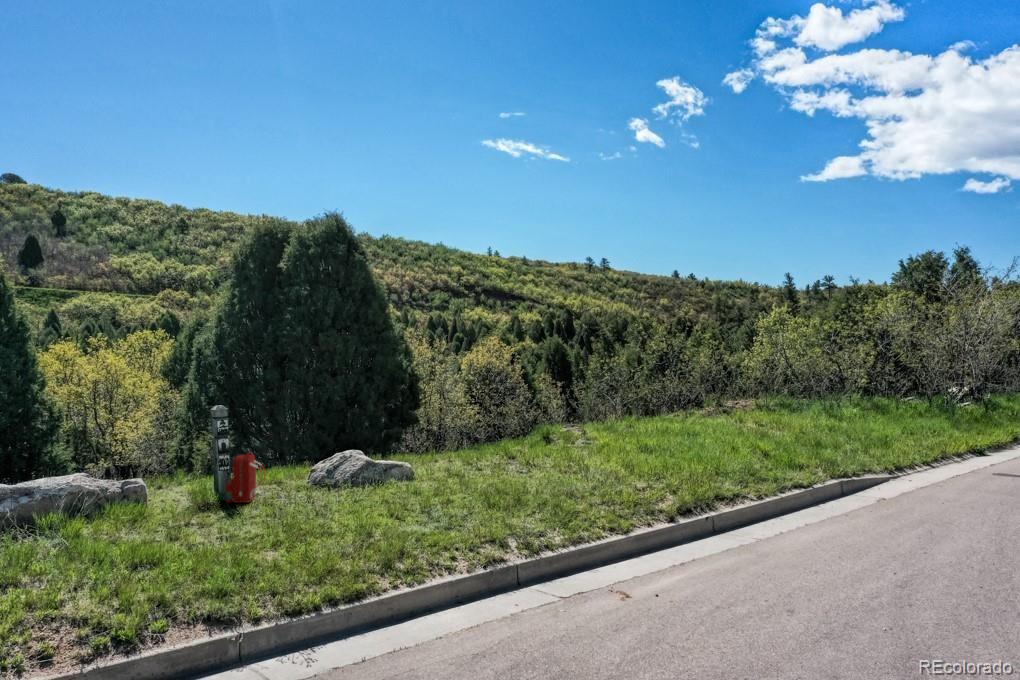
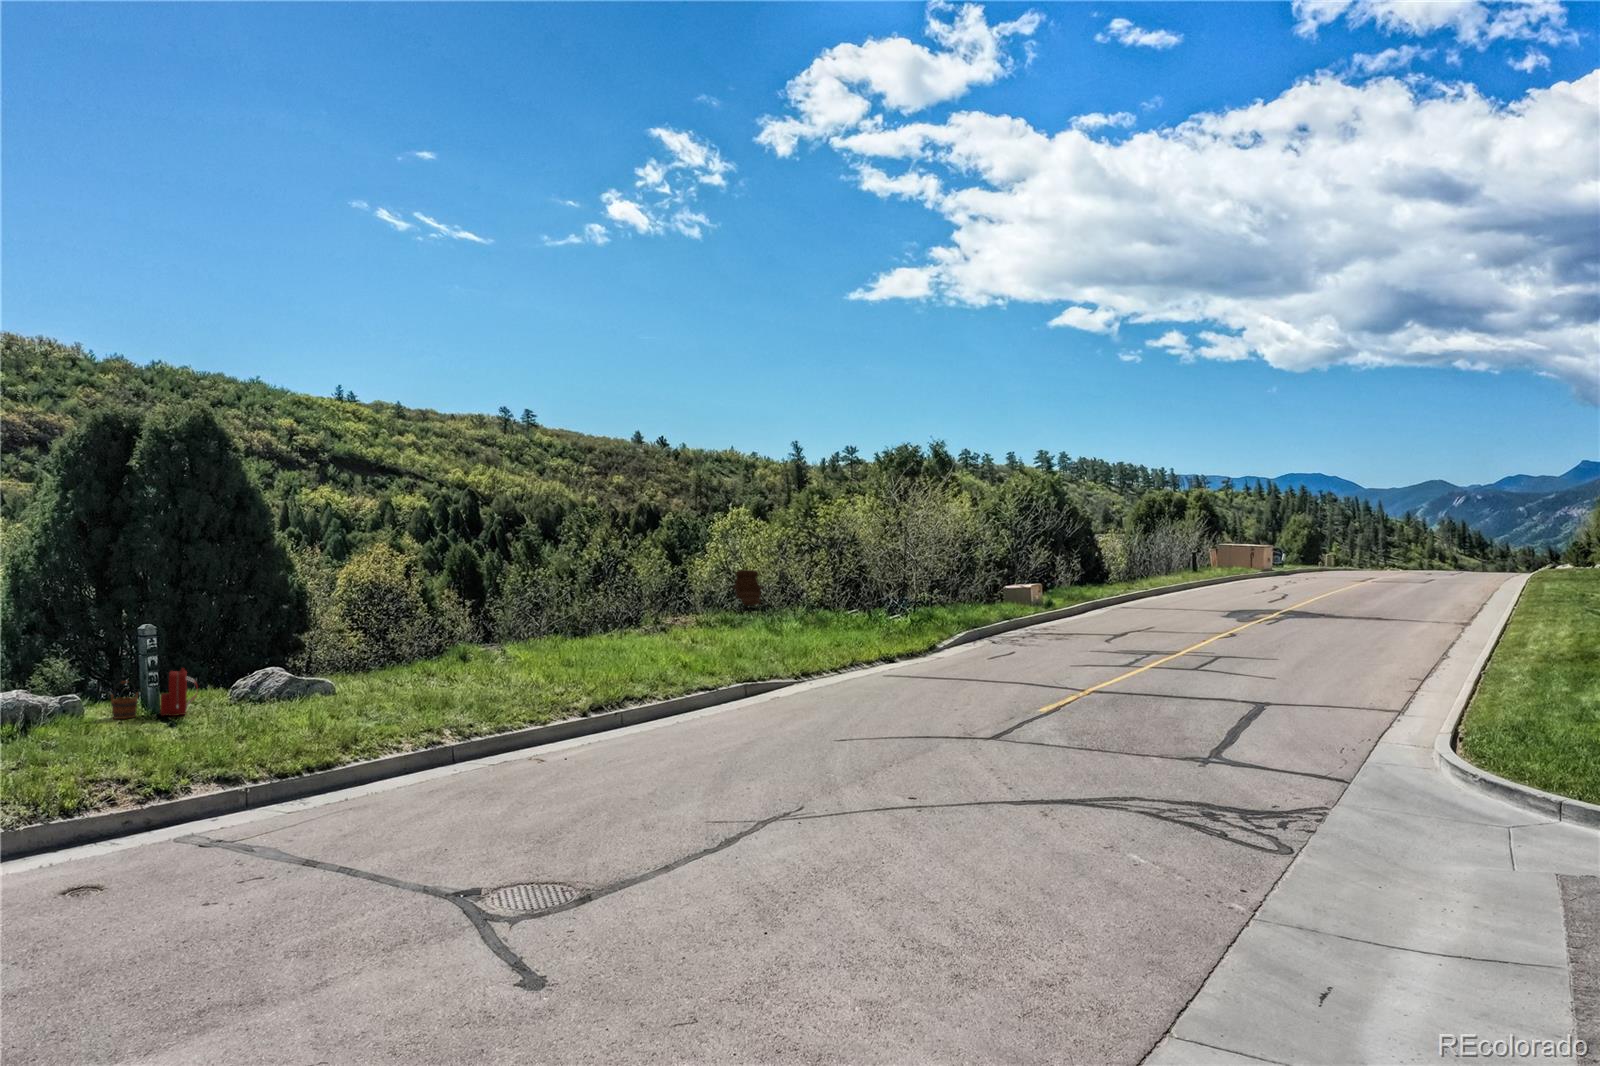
lounge chair: none [754,364,784,401] -> present [733,570,763,609]
wooden bucket: none [181,464,209,505] -> present [110,681,138,719]

